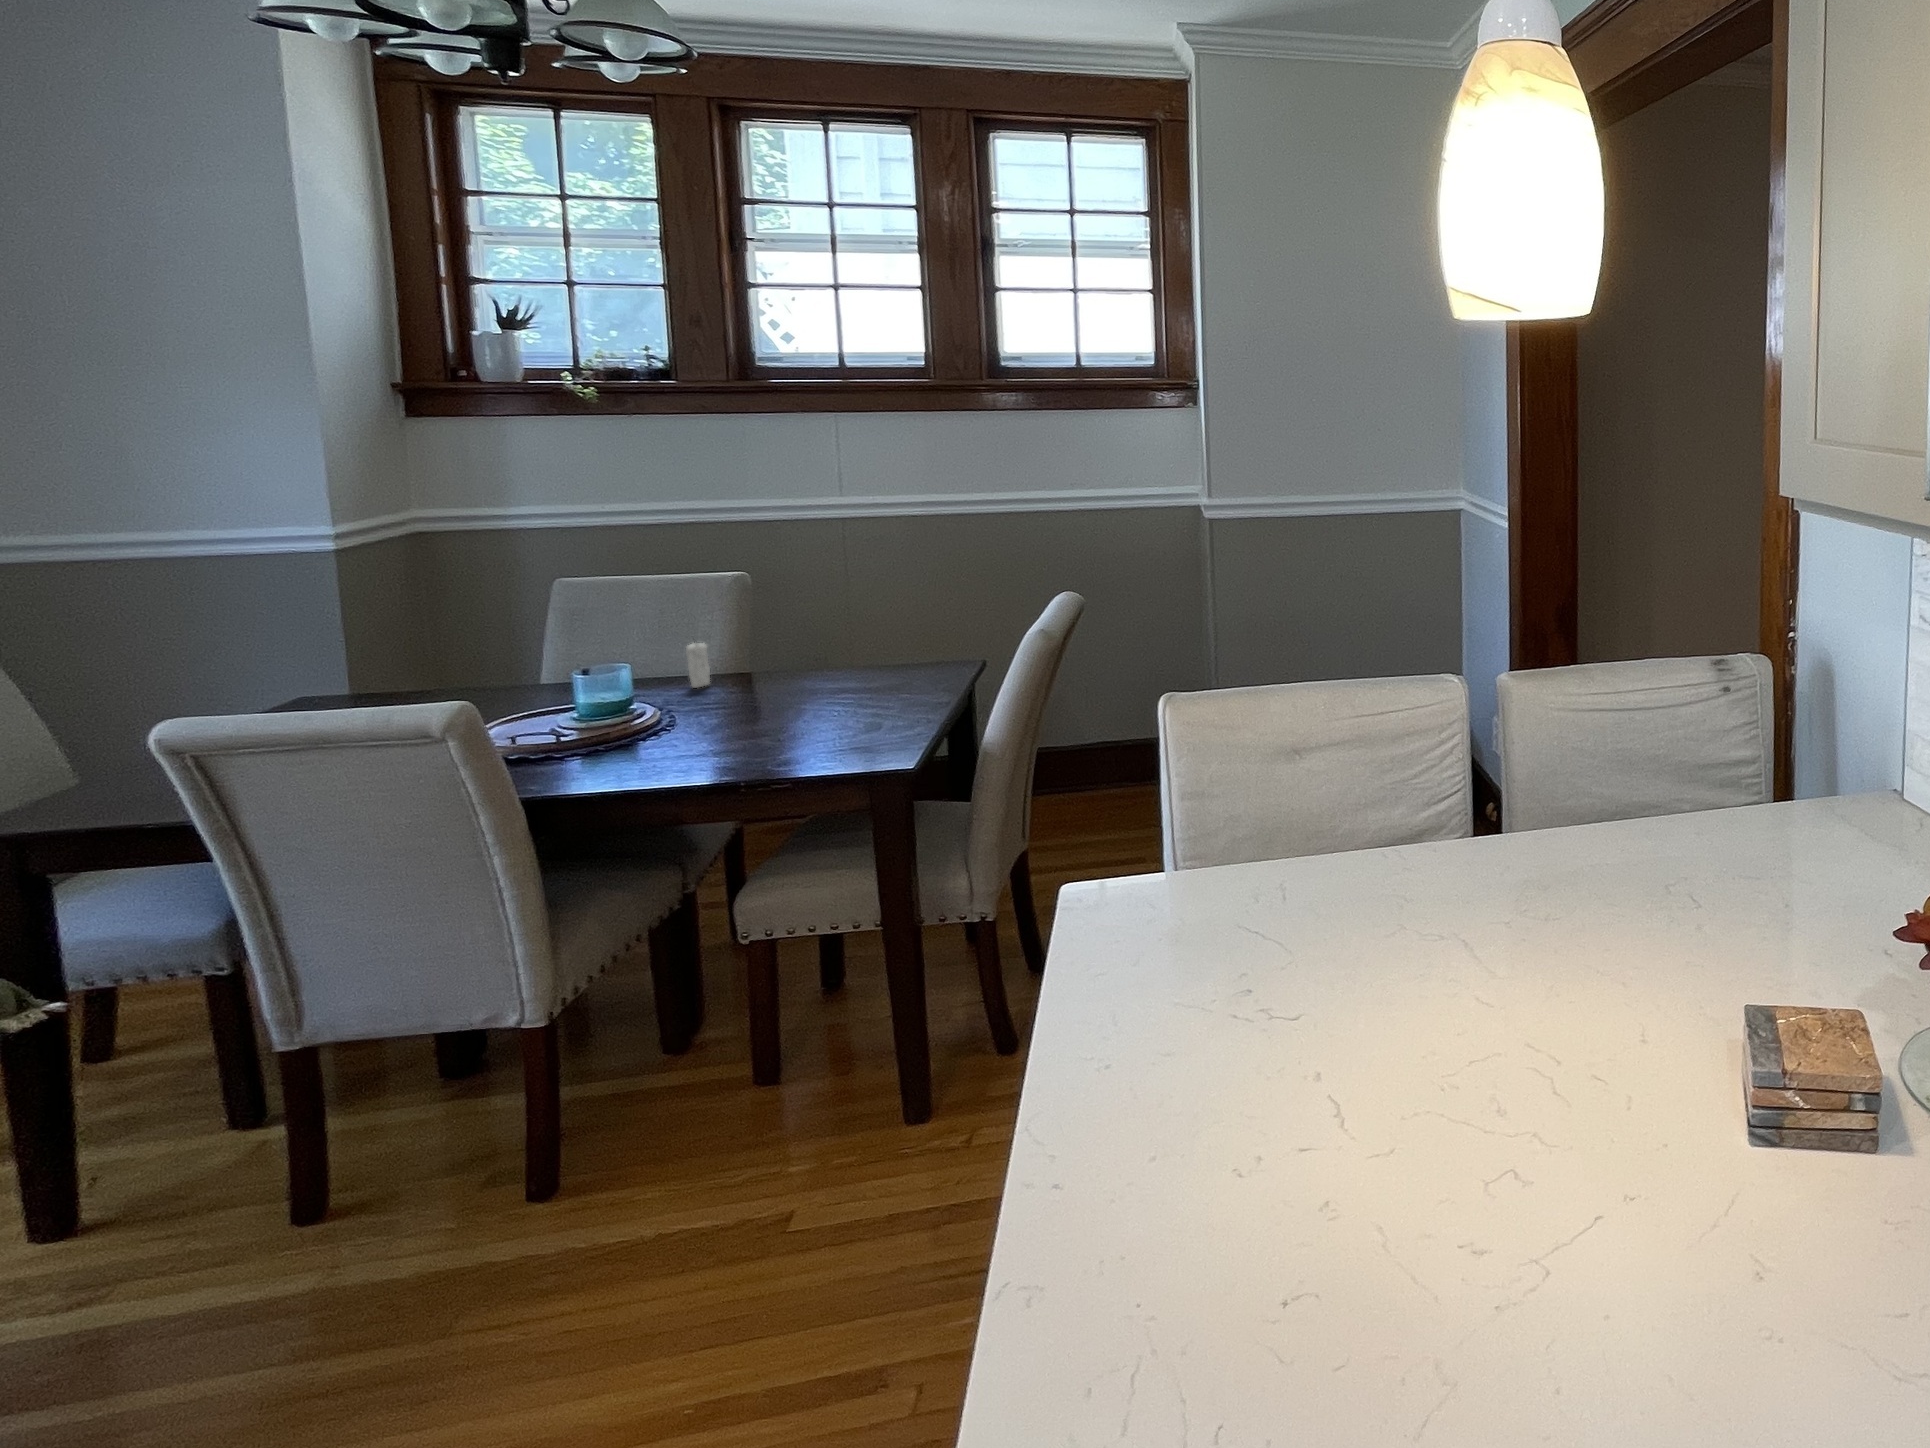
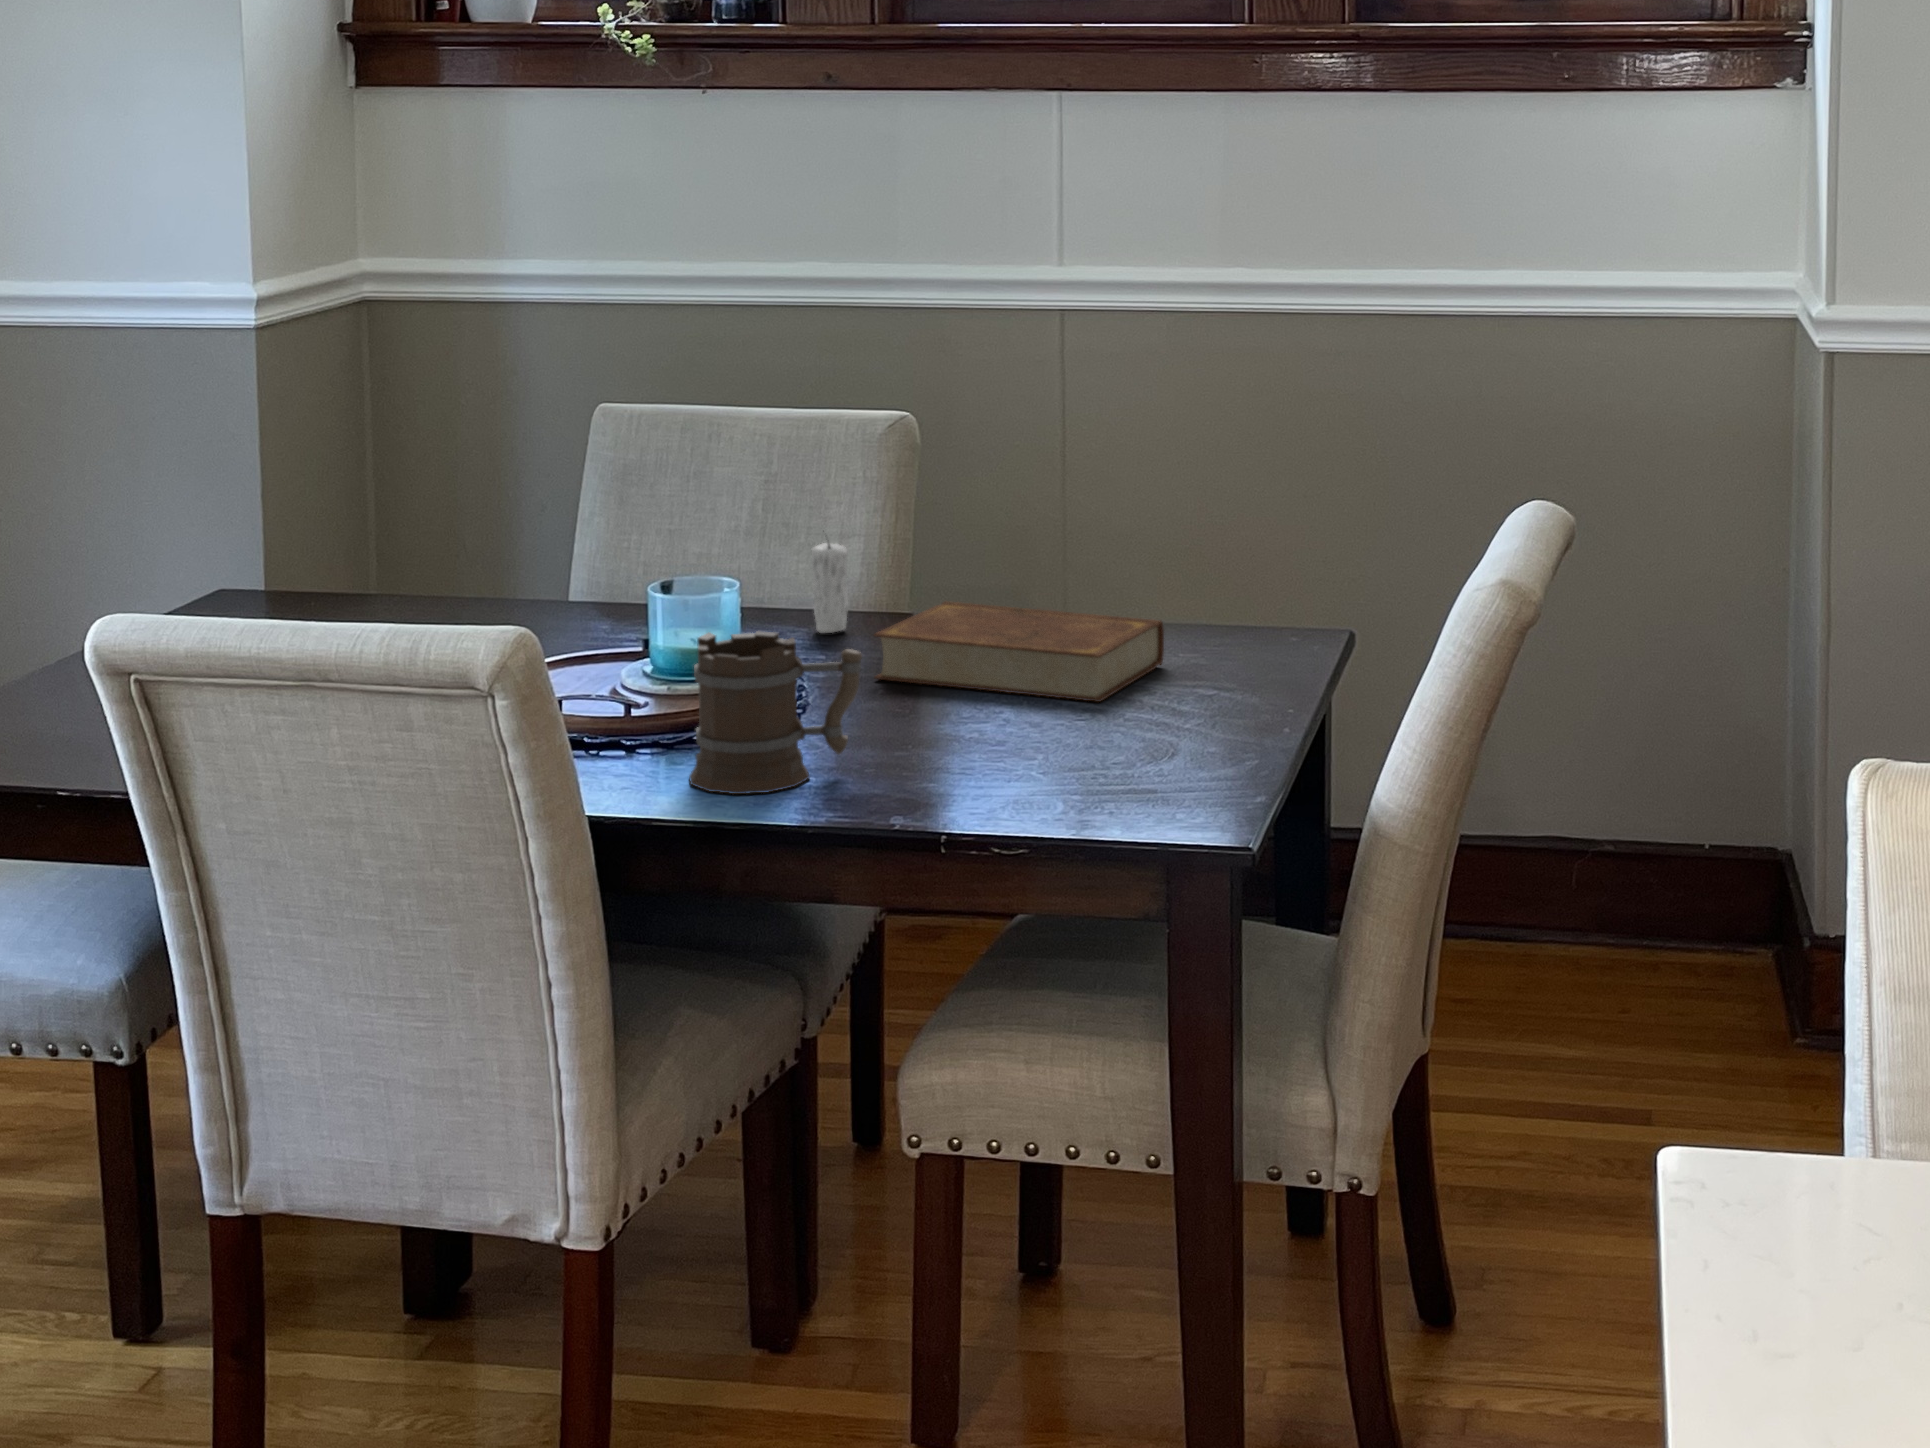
book: none [717,664,881,708] -> present [874,601,1164,702]
mug: none [593,692,695,776] -> present [689,631,862,794]

